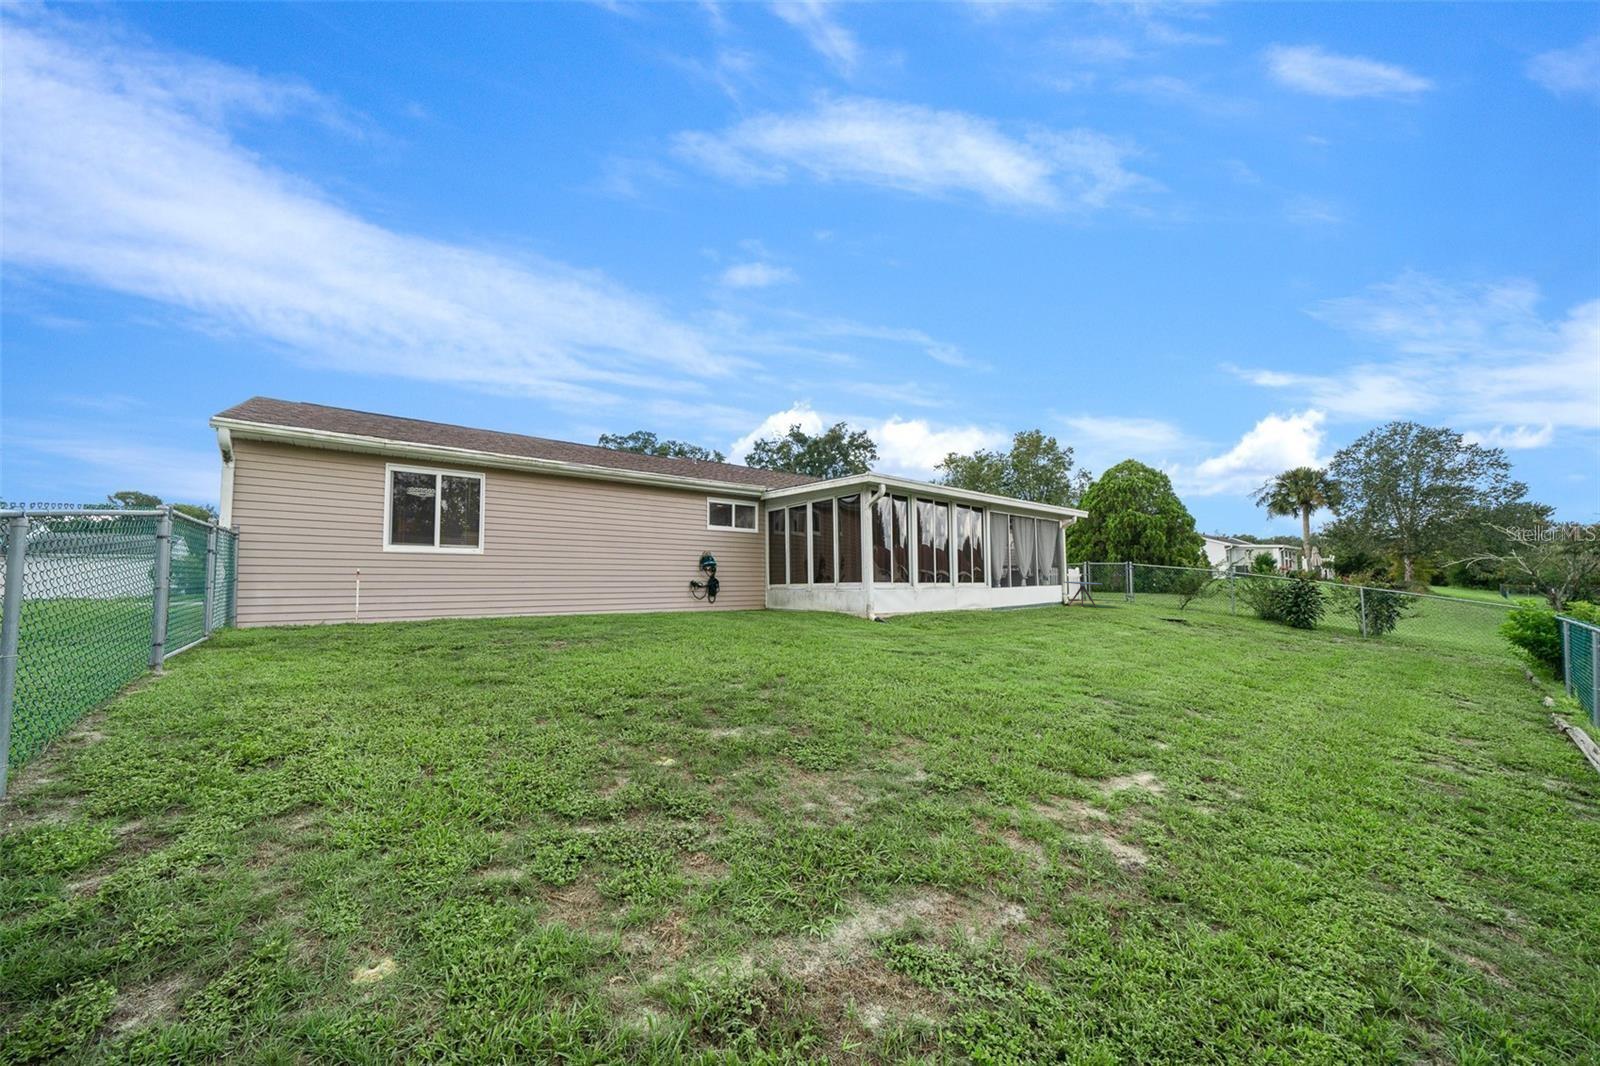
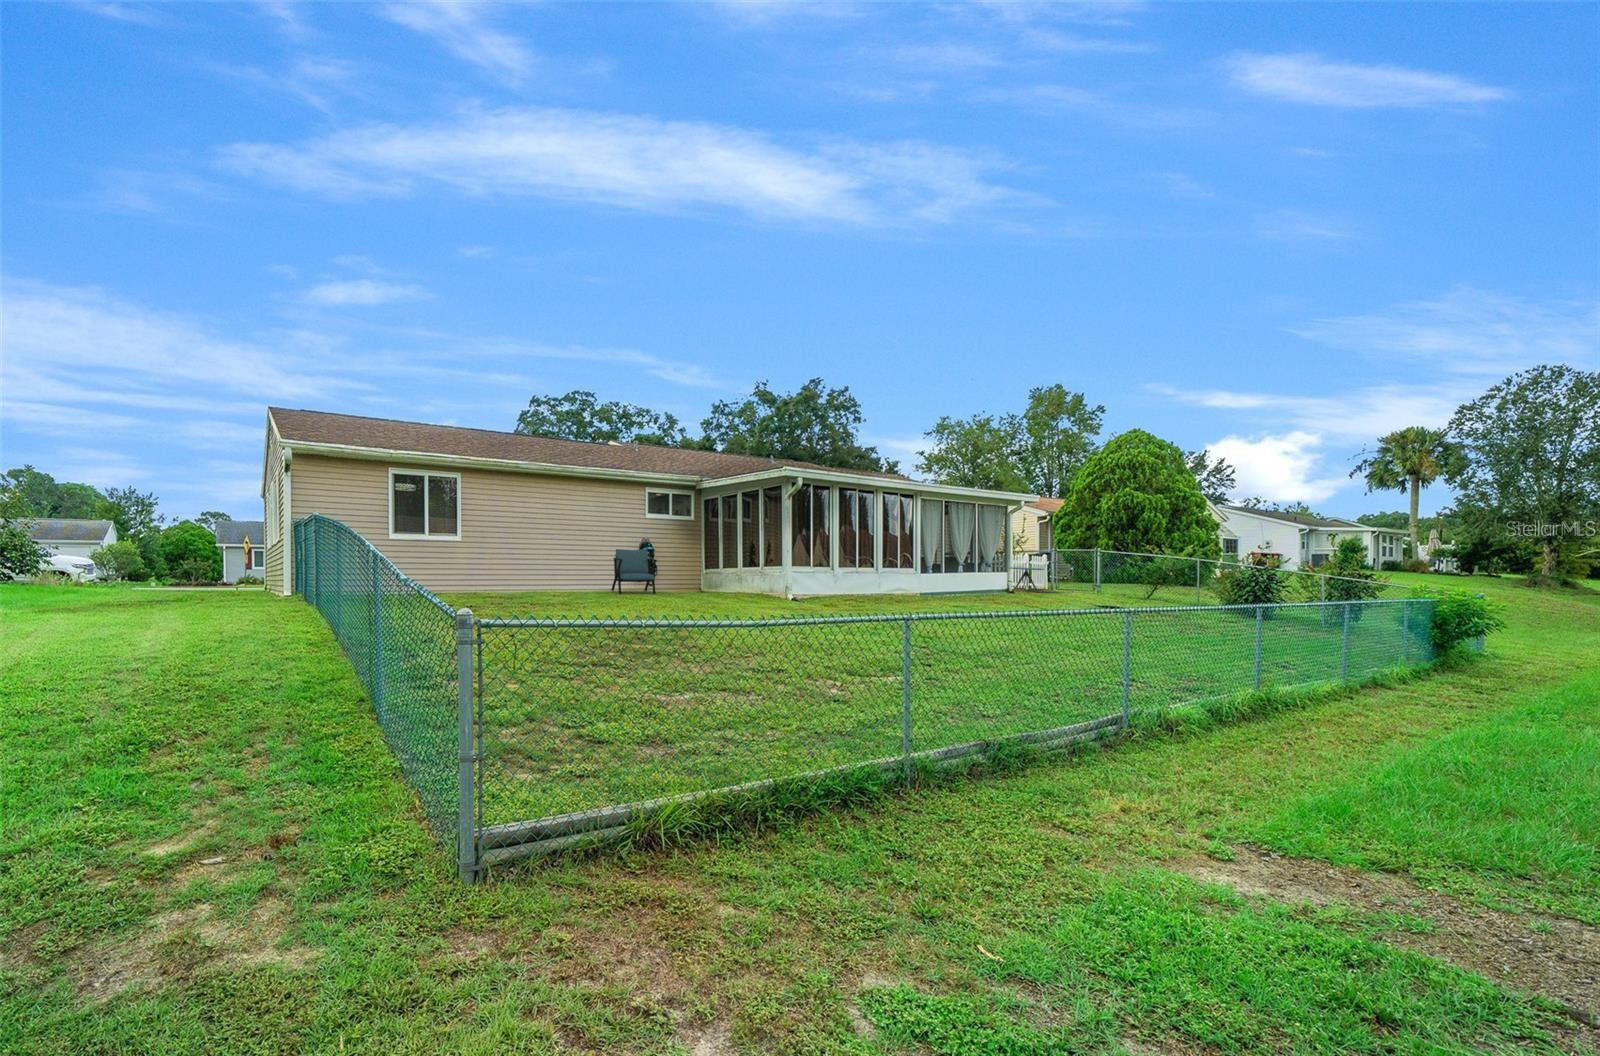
lounge chair: none [666,564,718,616] -> present [612,549,657,594]

